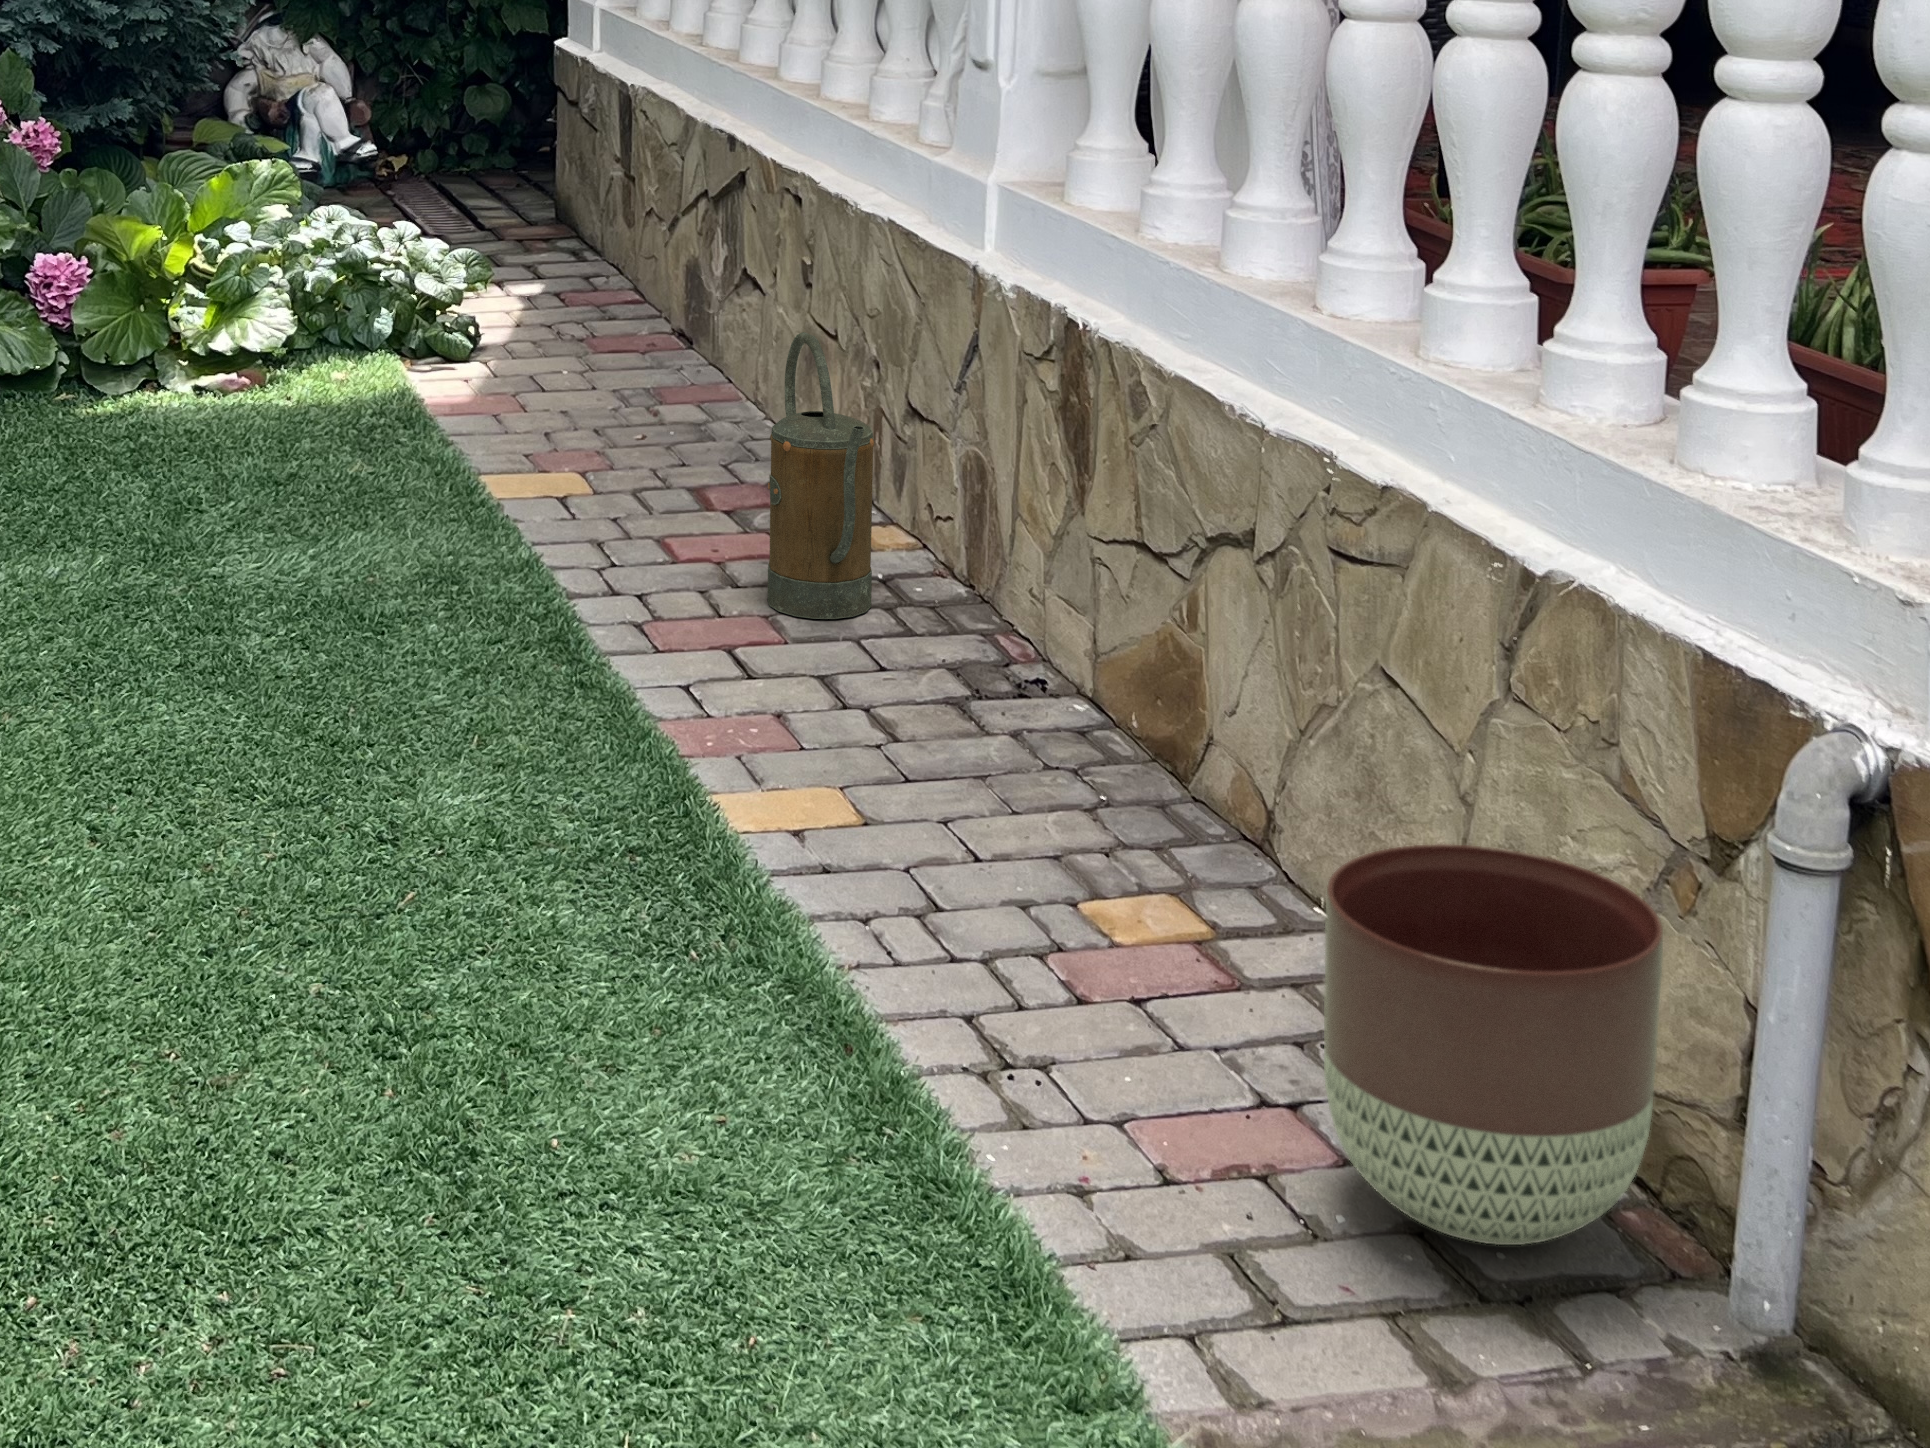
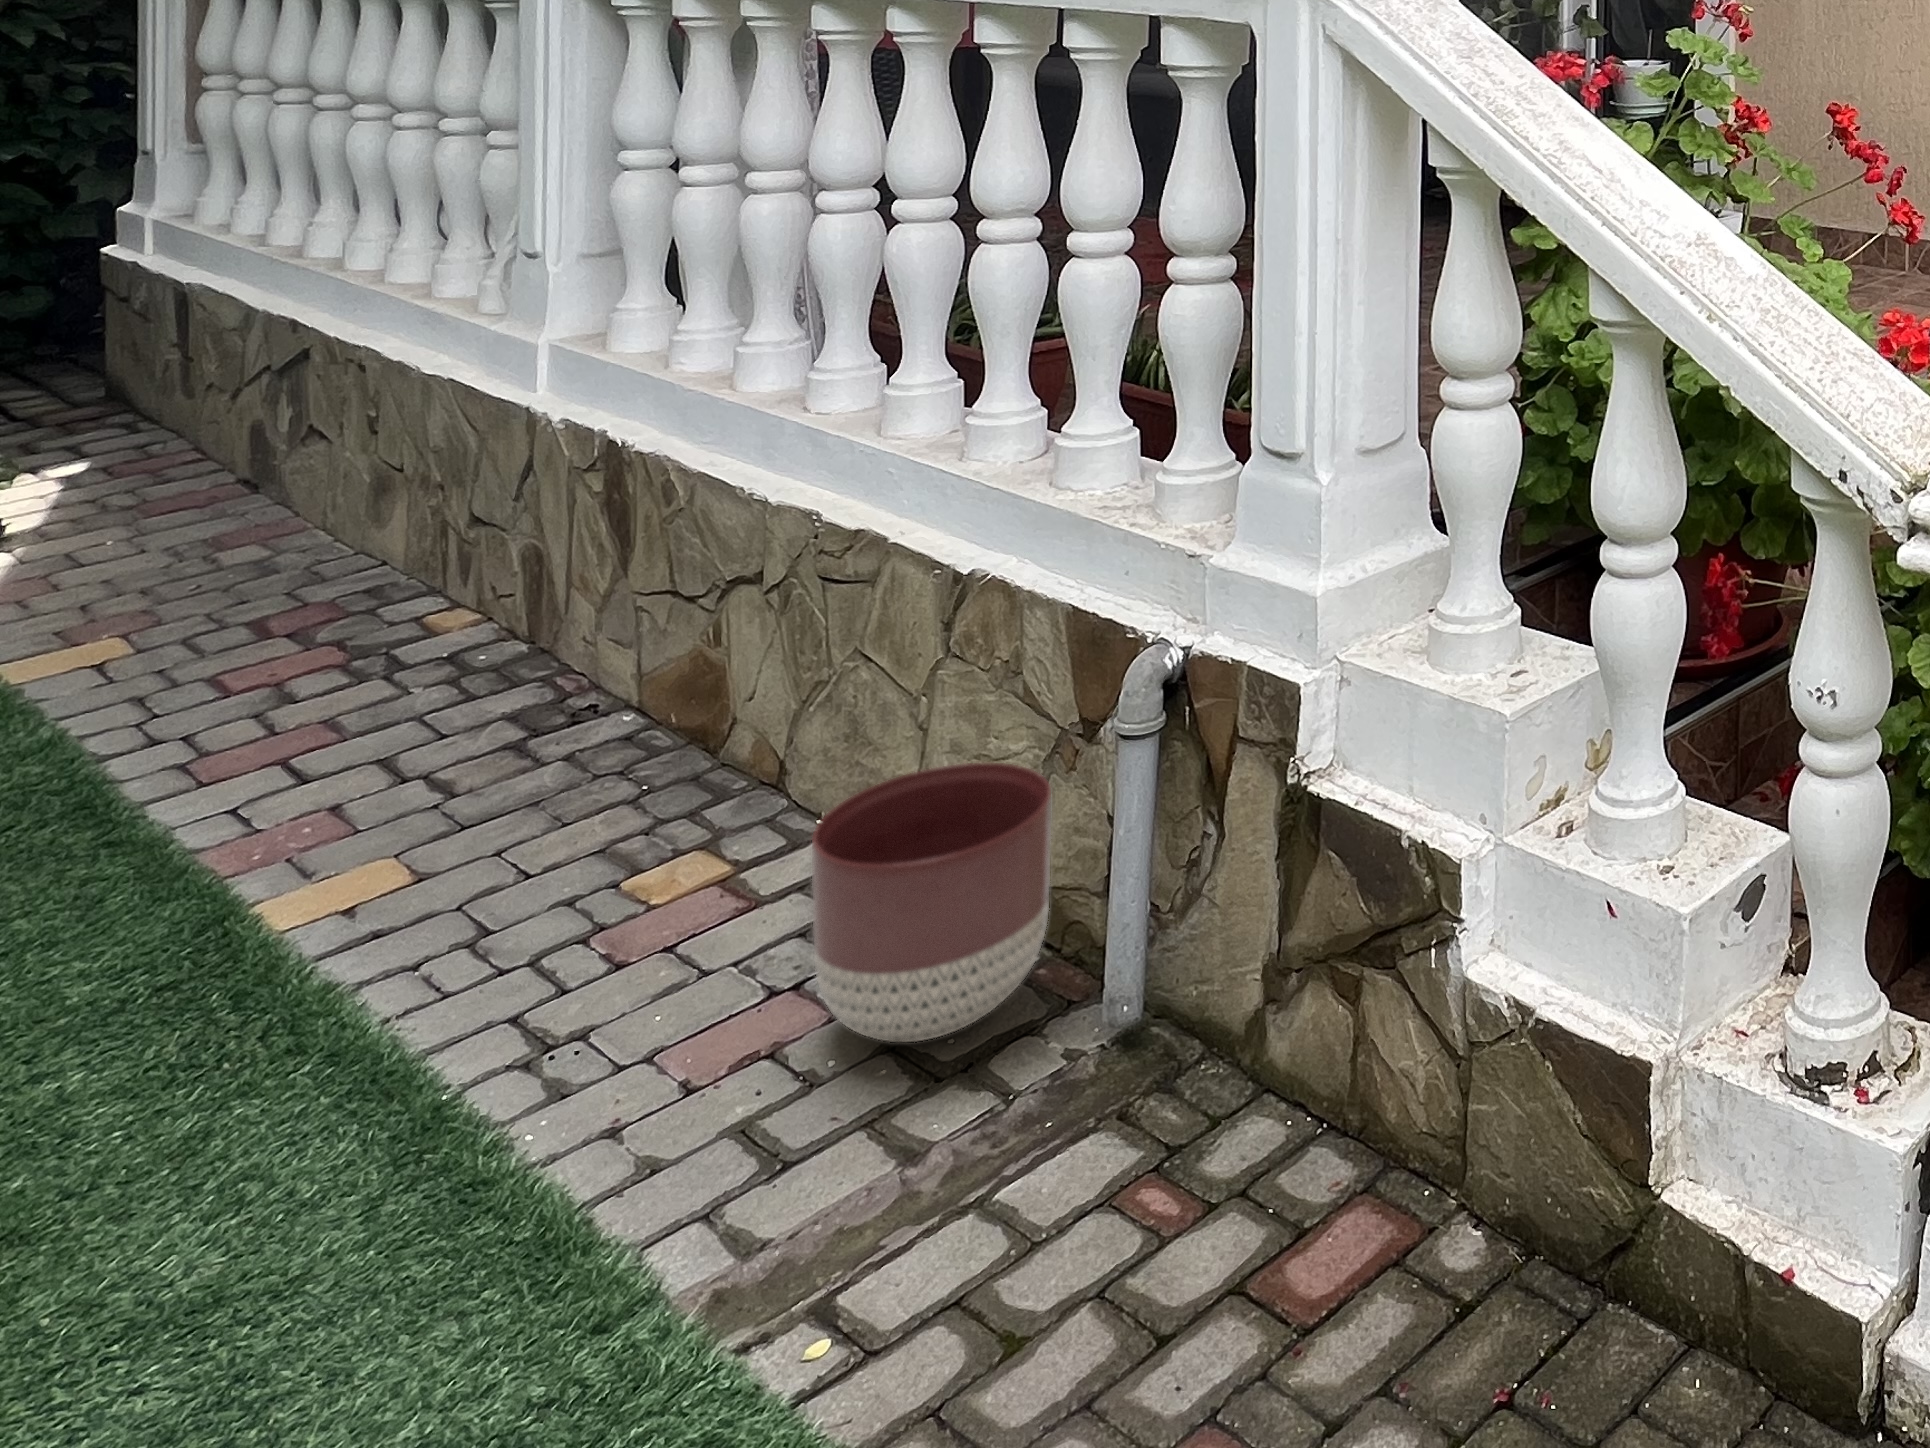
watering can: present [768,332,874,619] -> none [327,488,435,717]

